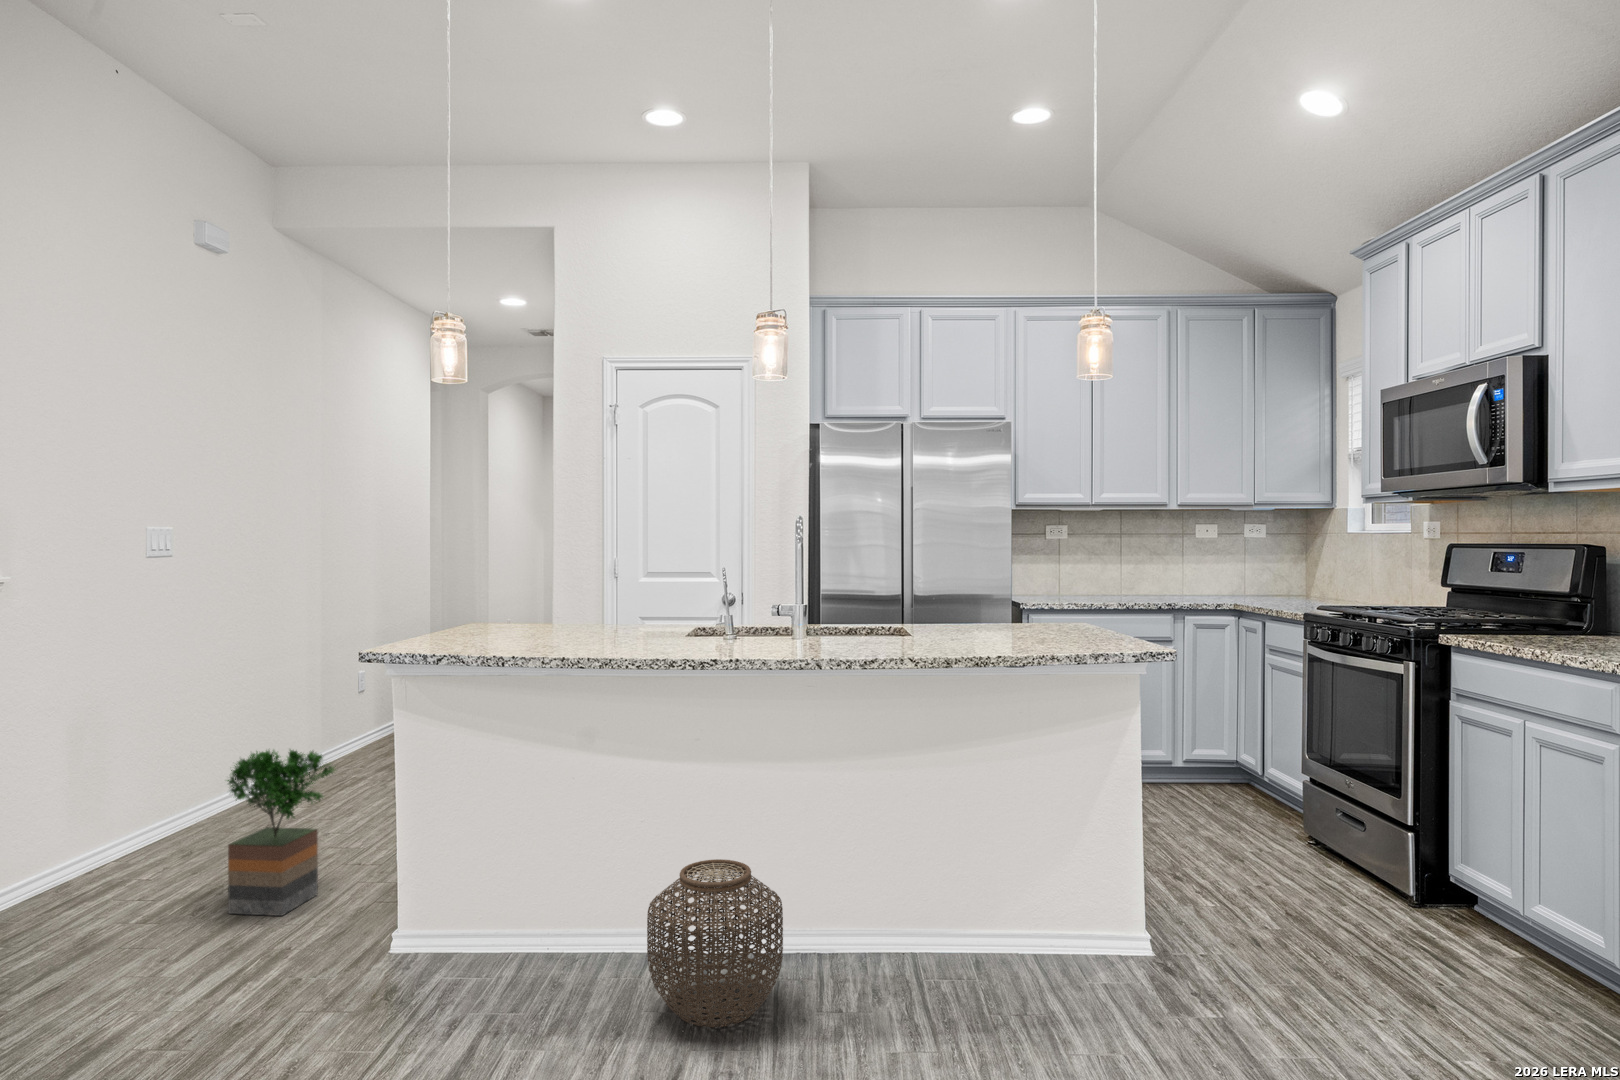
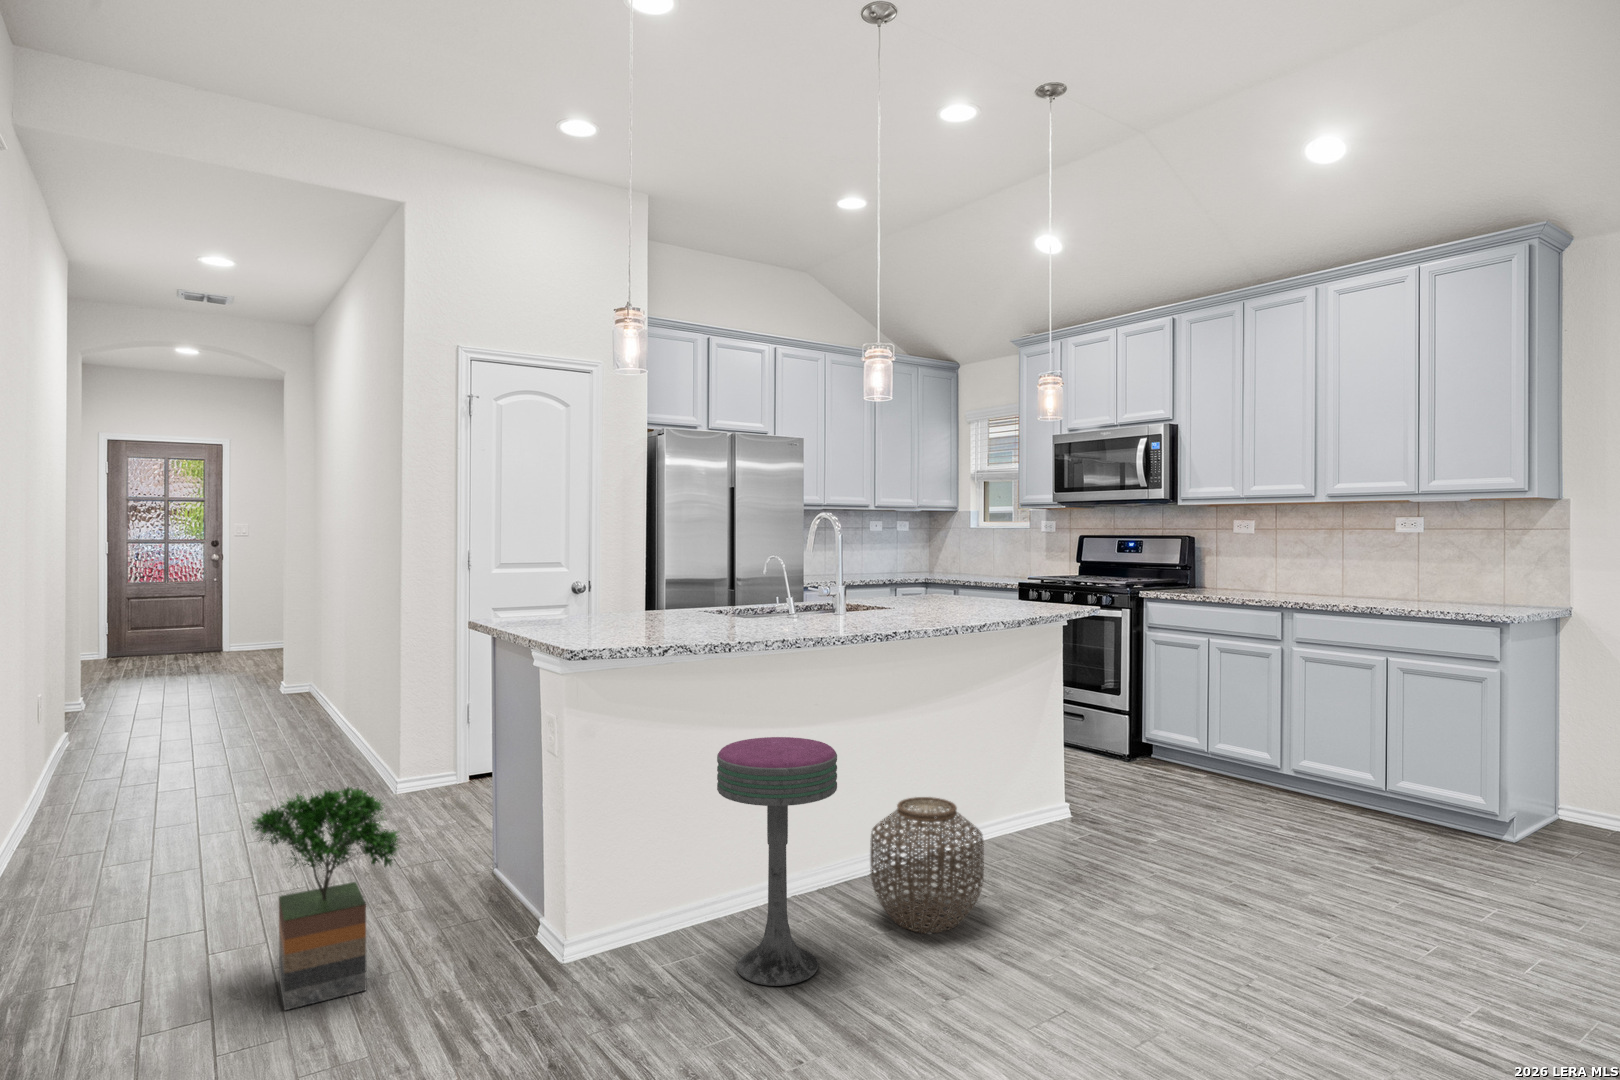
bar stool: none [444,759,576,1022] -> present [717,737,837,986]

